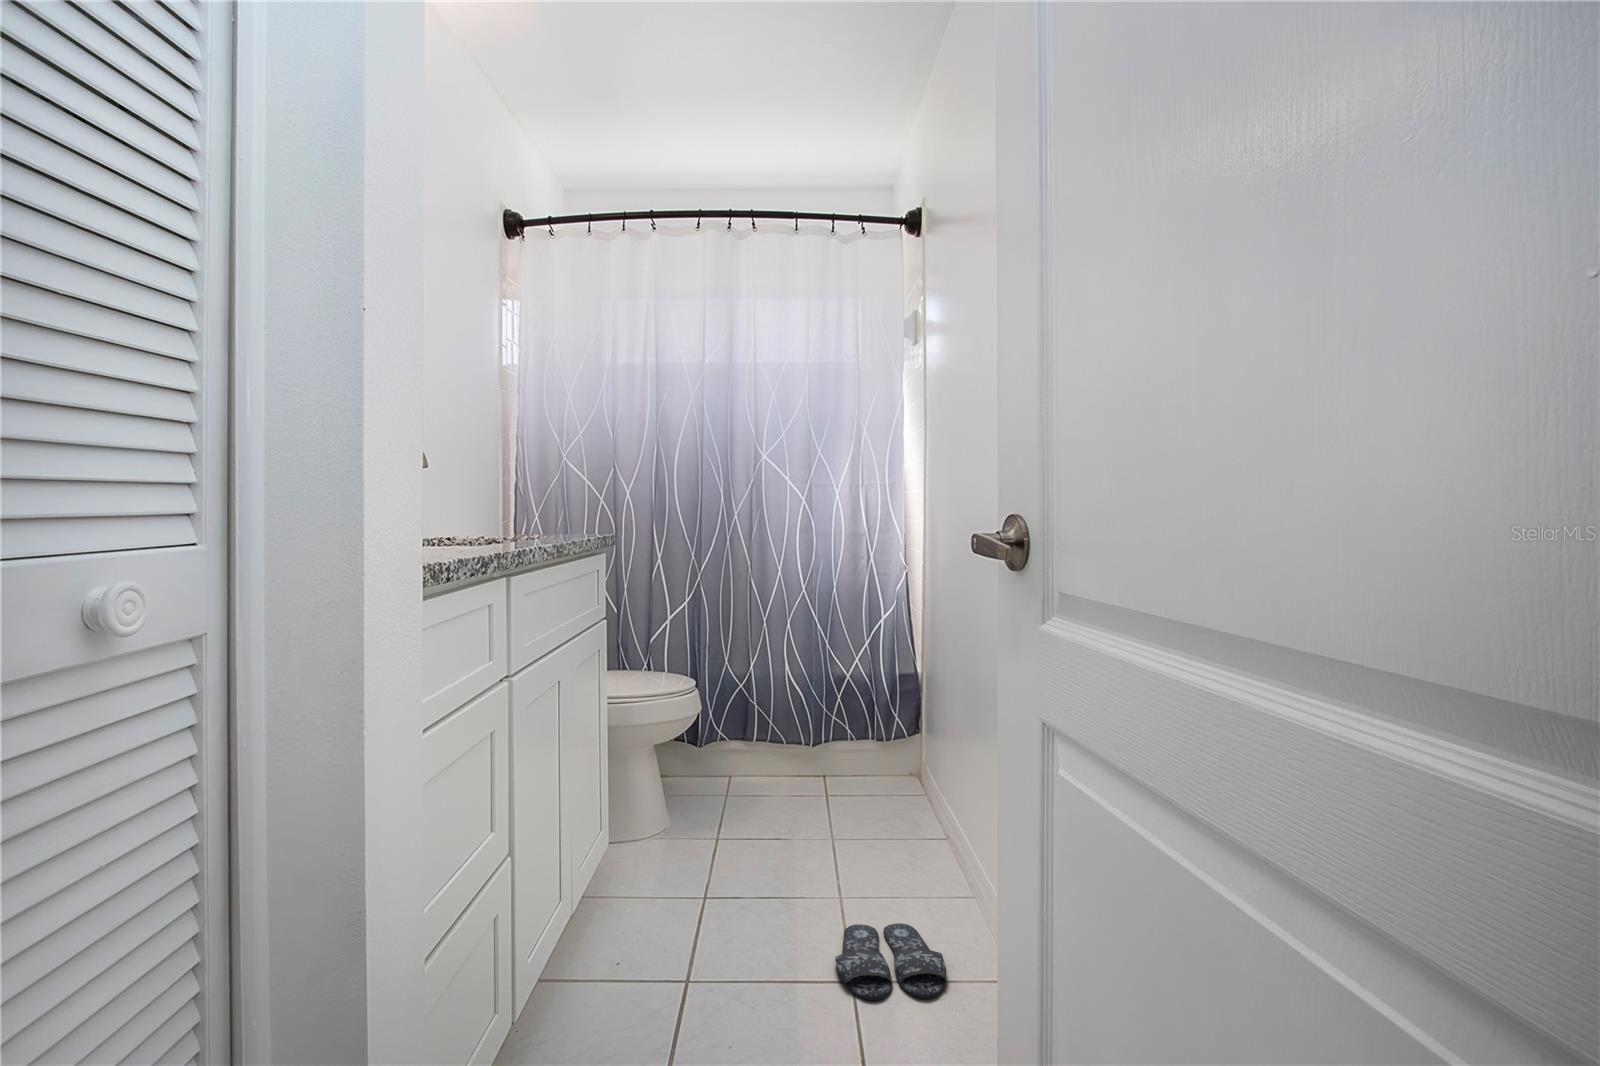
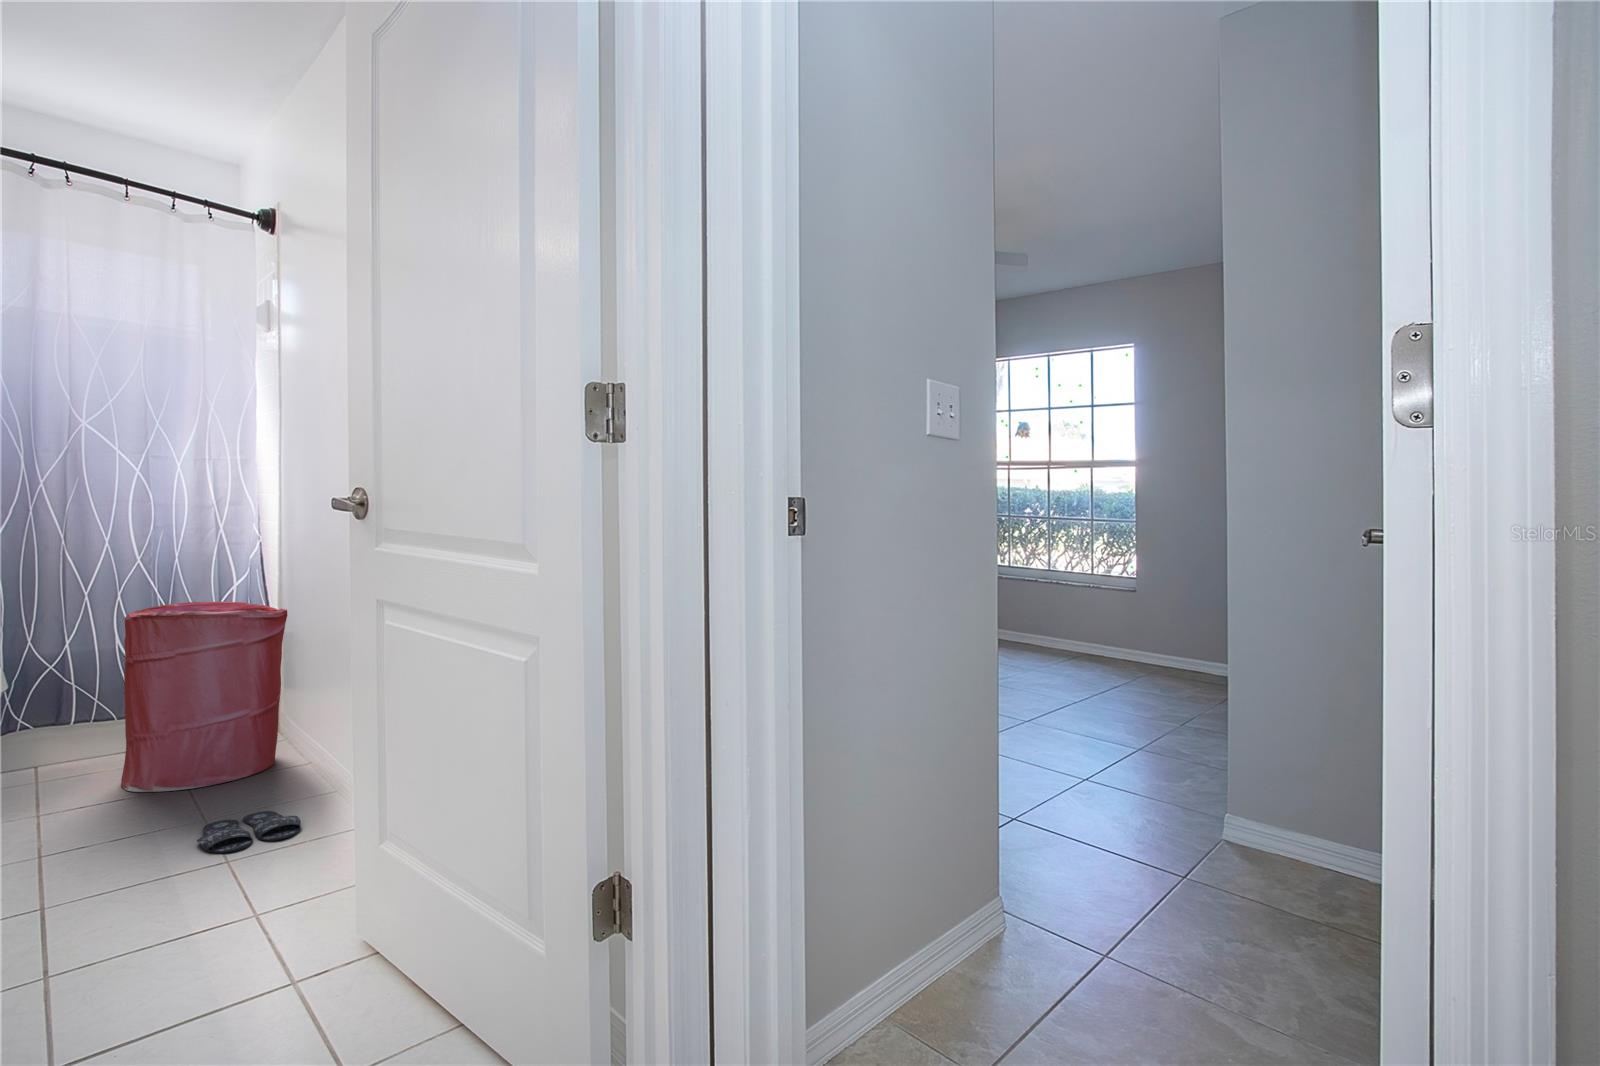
laundry hamper: none [784,636,930,851] -> present [121,601,287,792]

